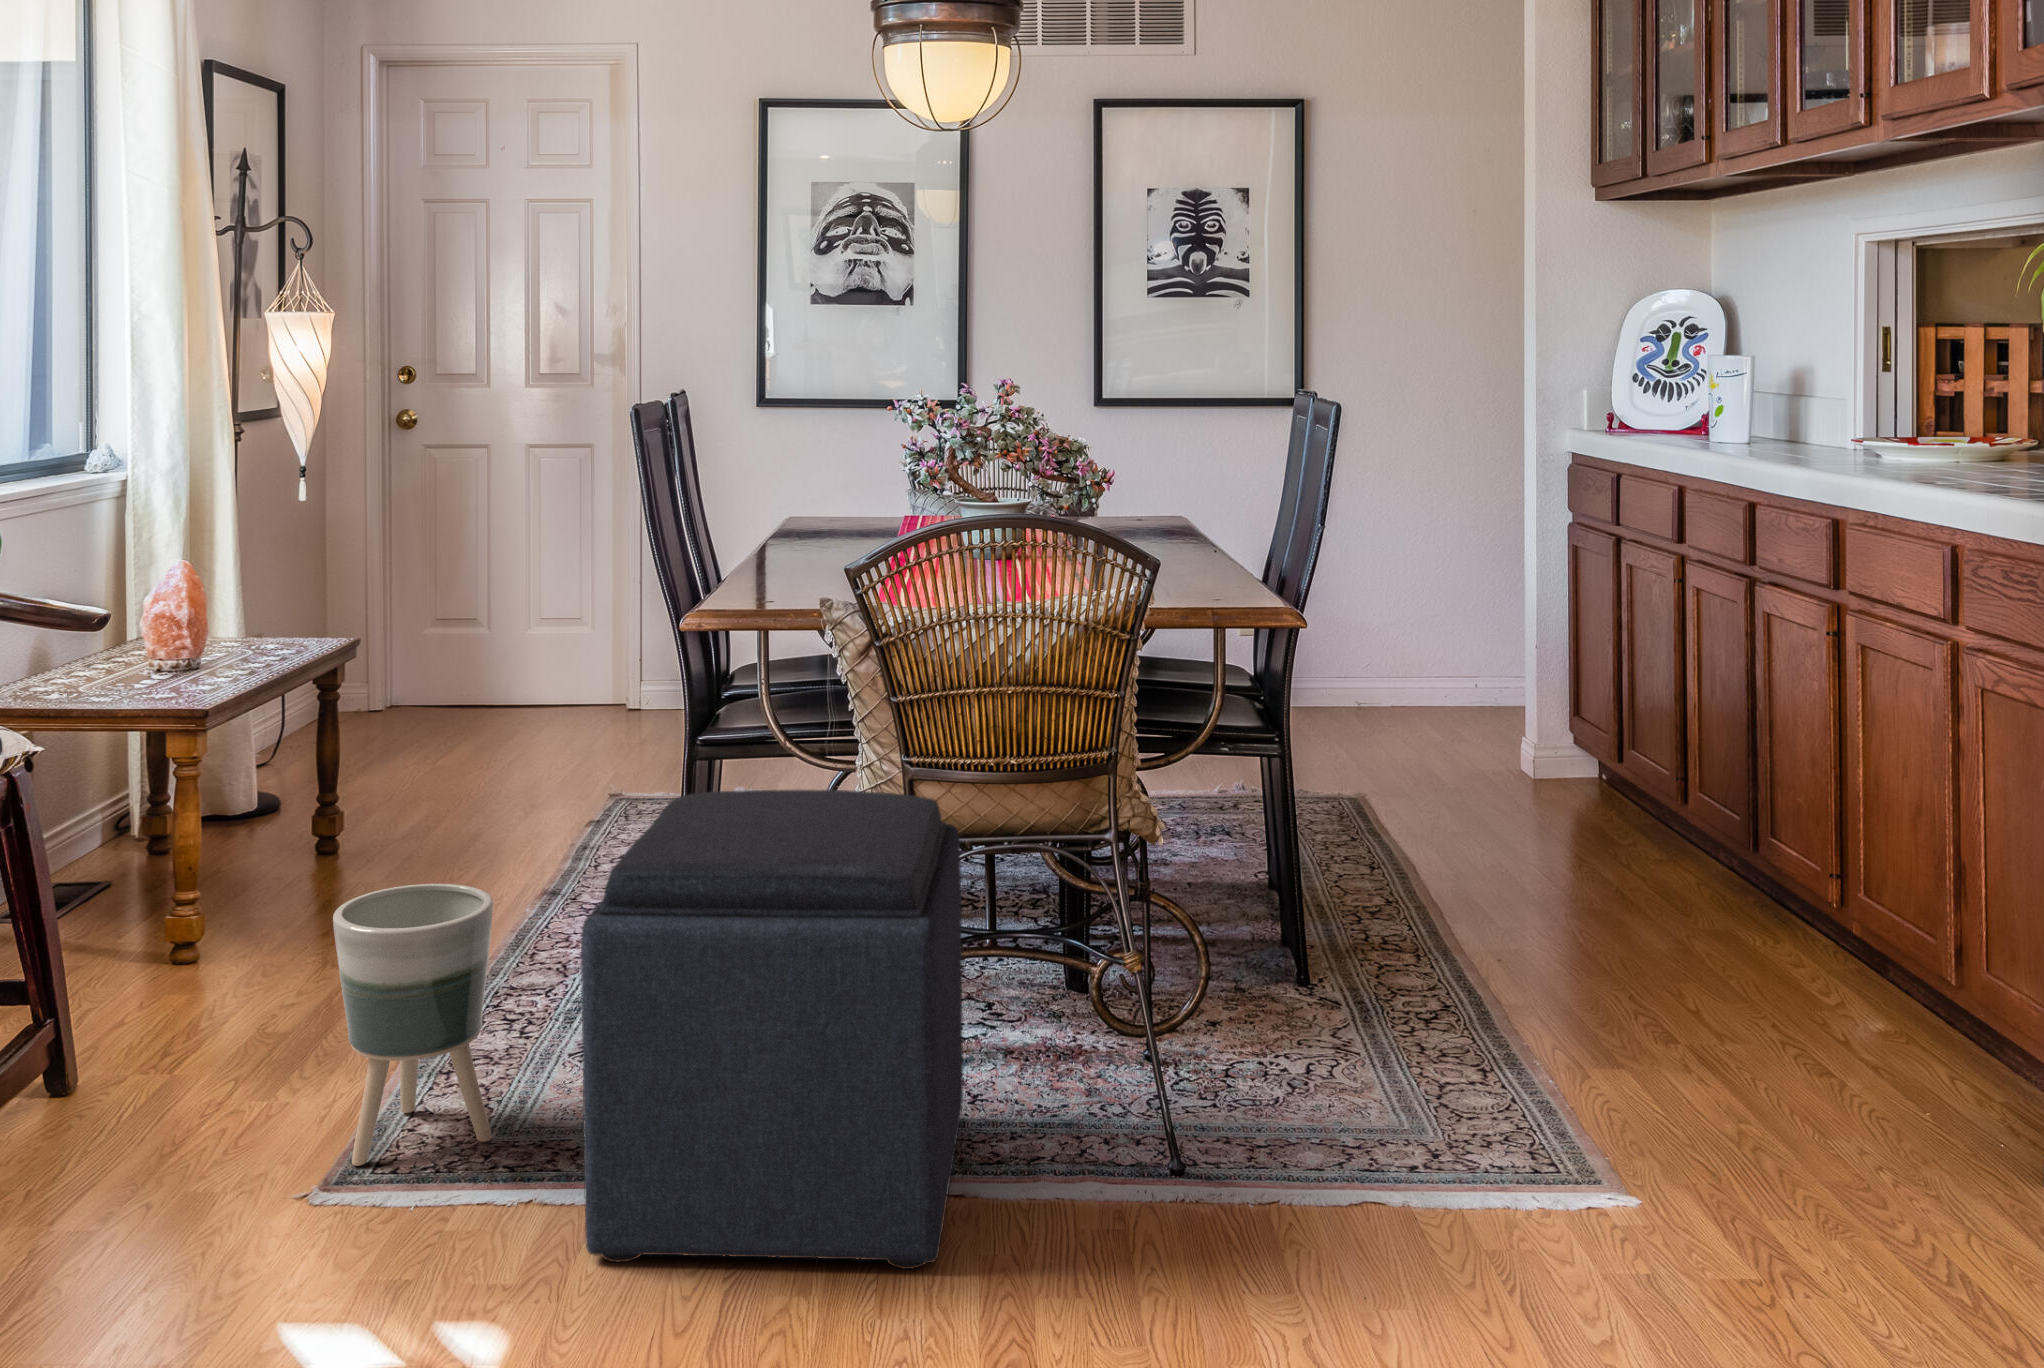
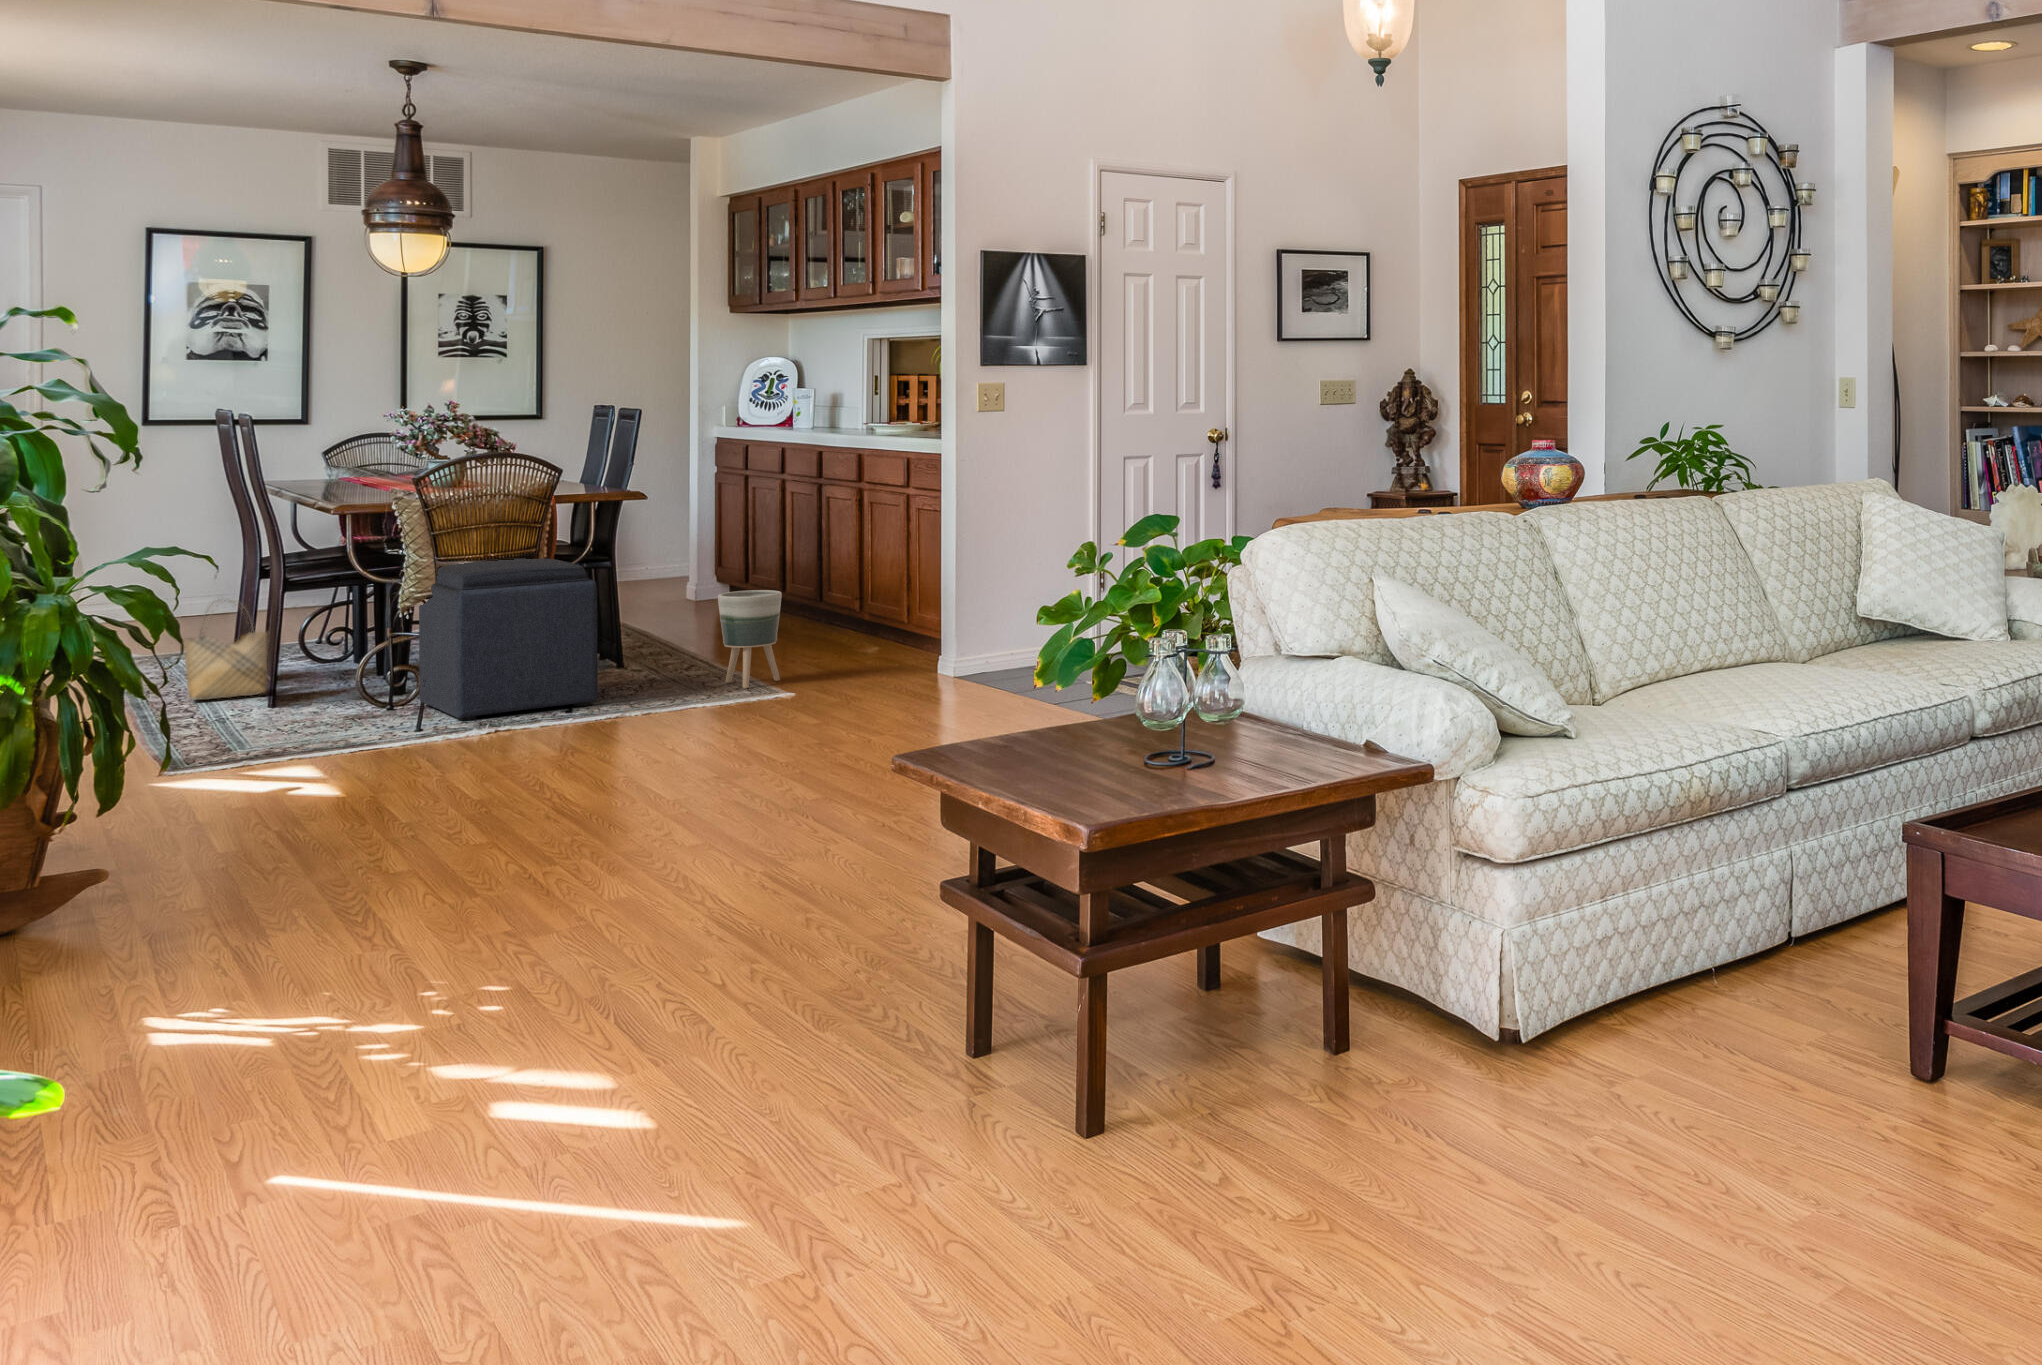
woven basket: none [445,757,587,956] -> present [184,600,268,700]
planter: present [333,884,493,1166] -> present [718,590,782,688]

